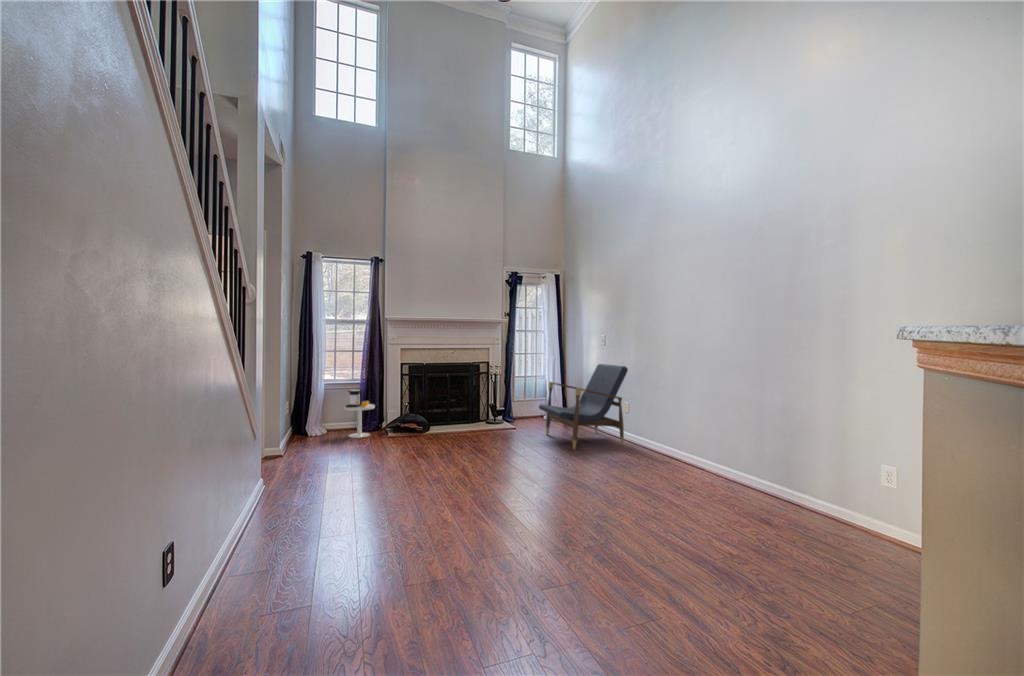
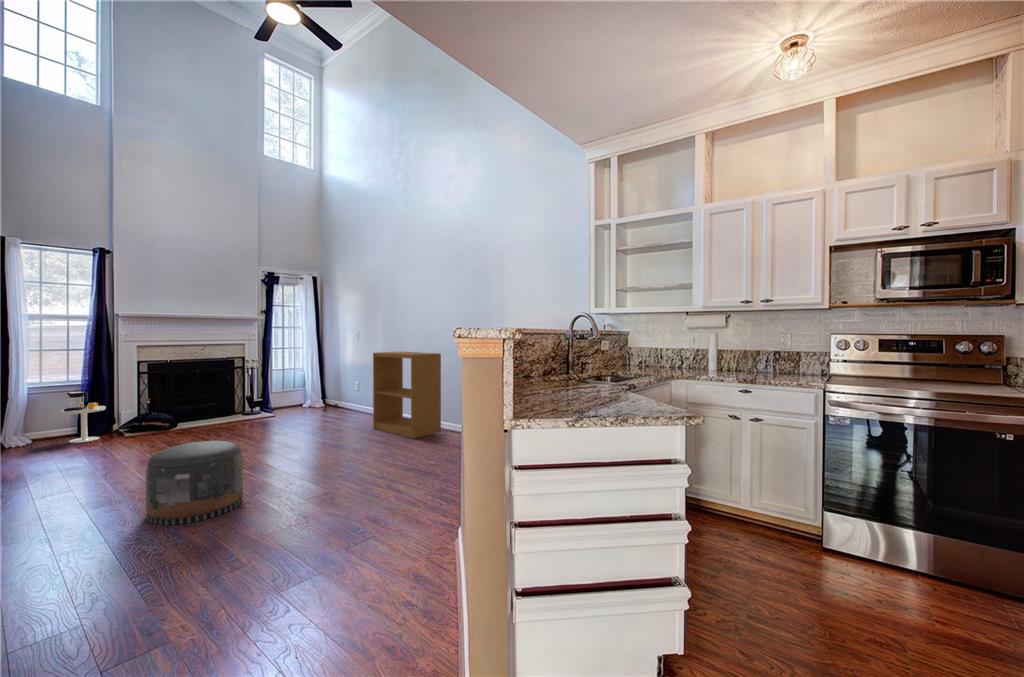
bookshelf: none [628,359,729,487] -> present [373,351,441,439]
lounge chair: present [539,364,628,449] -> none [298,356,376,426]
pouf: none [365,466,470,585] -> present [146,441,243,525]

